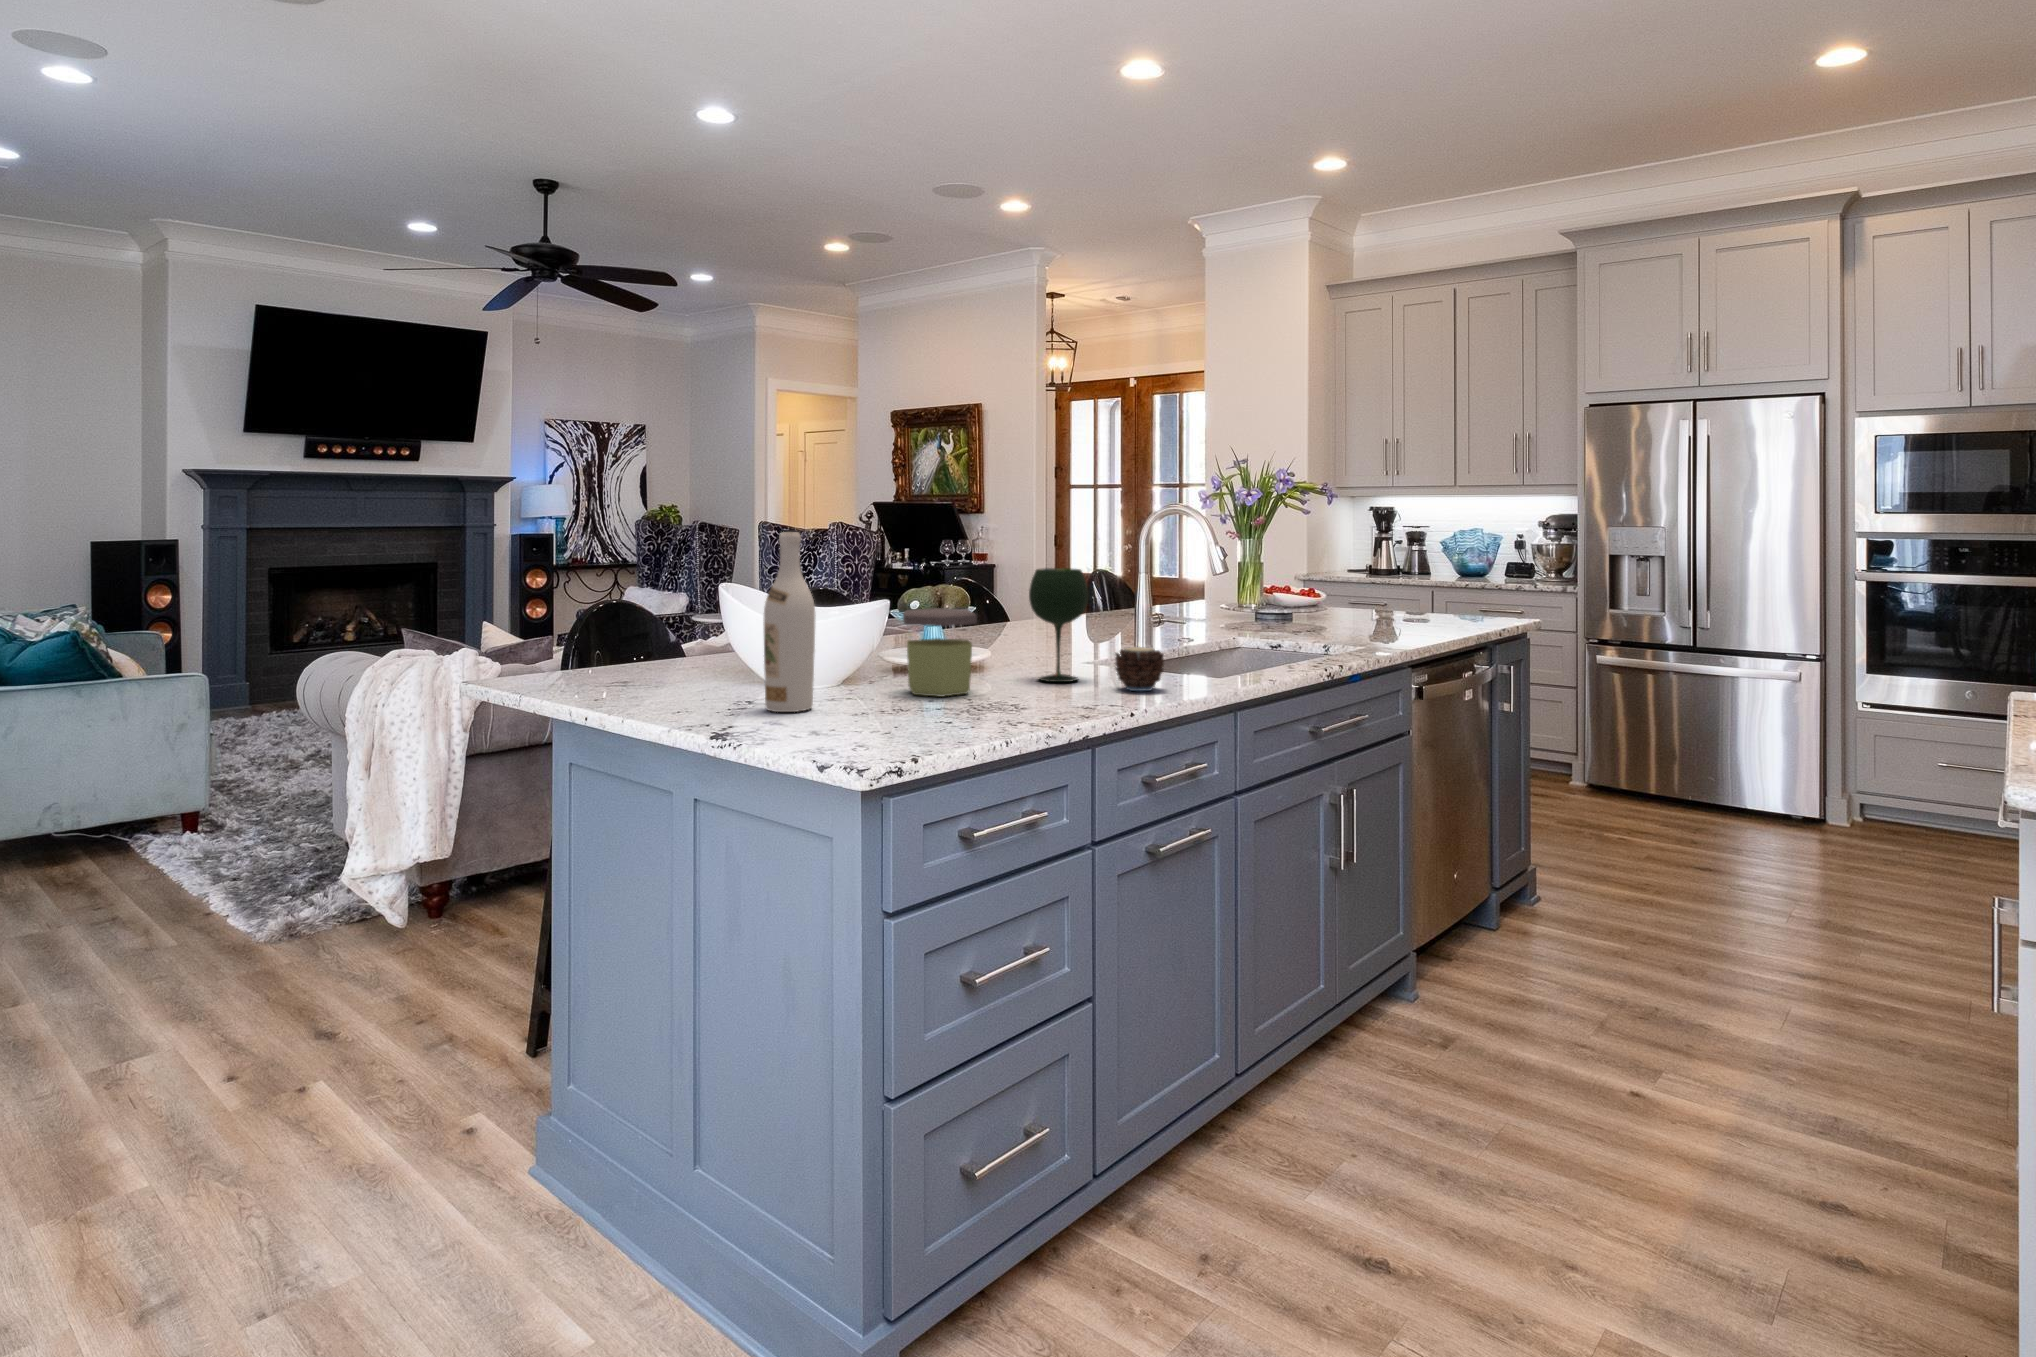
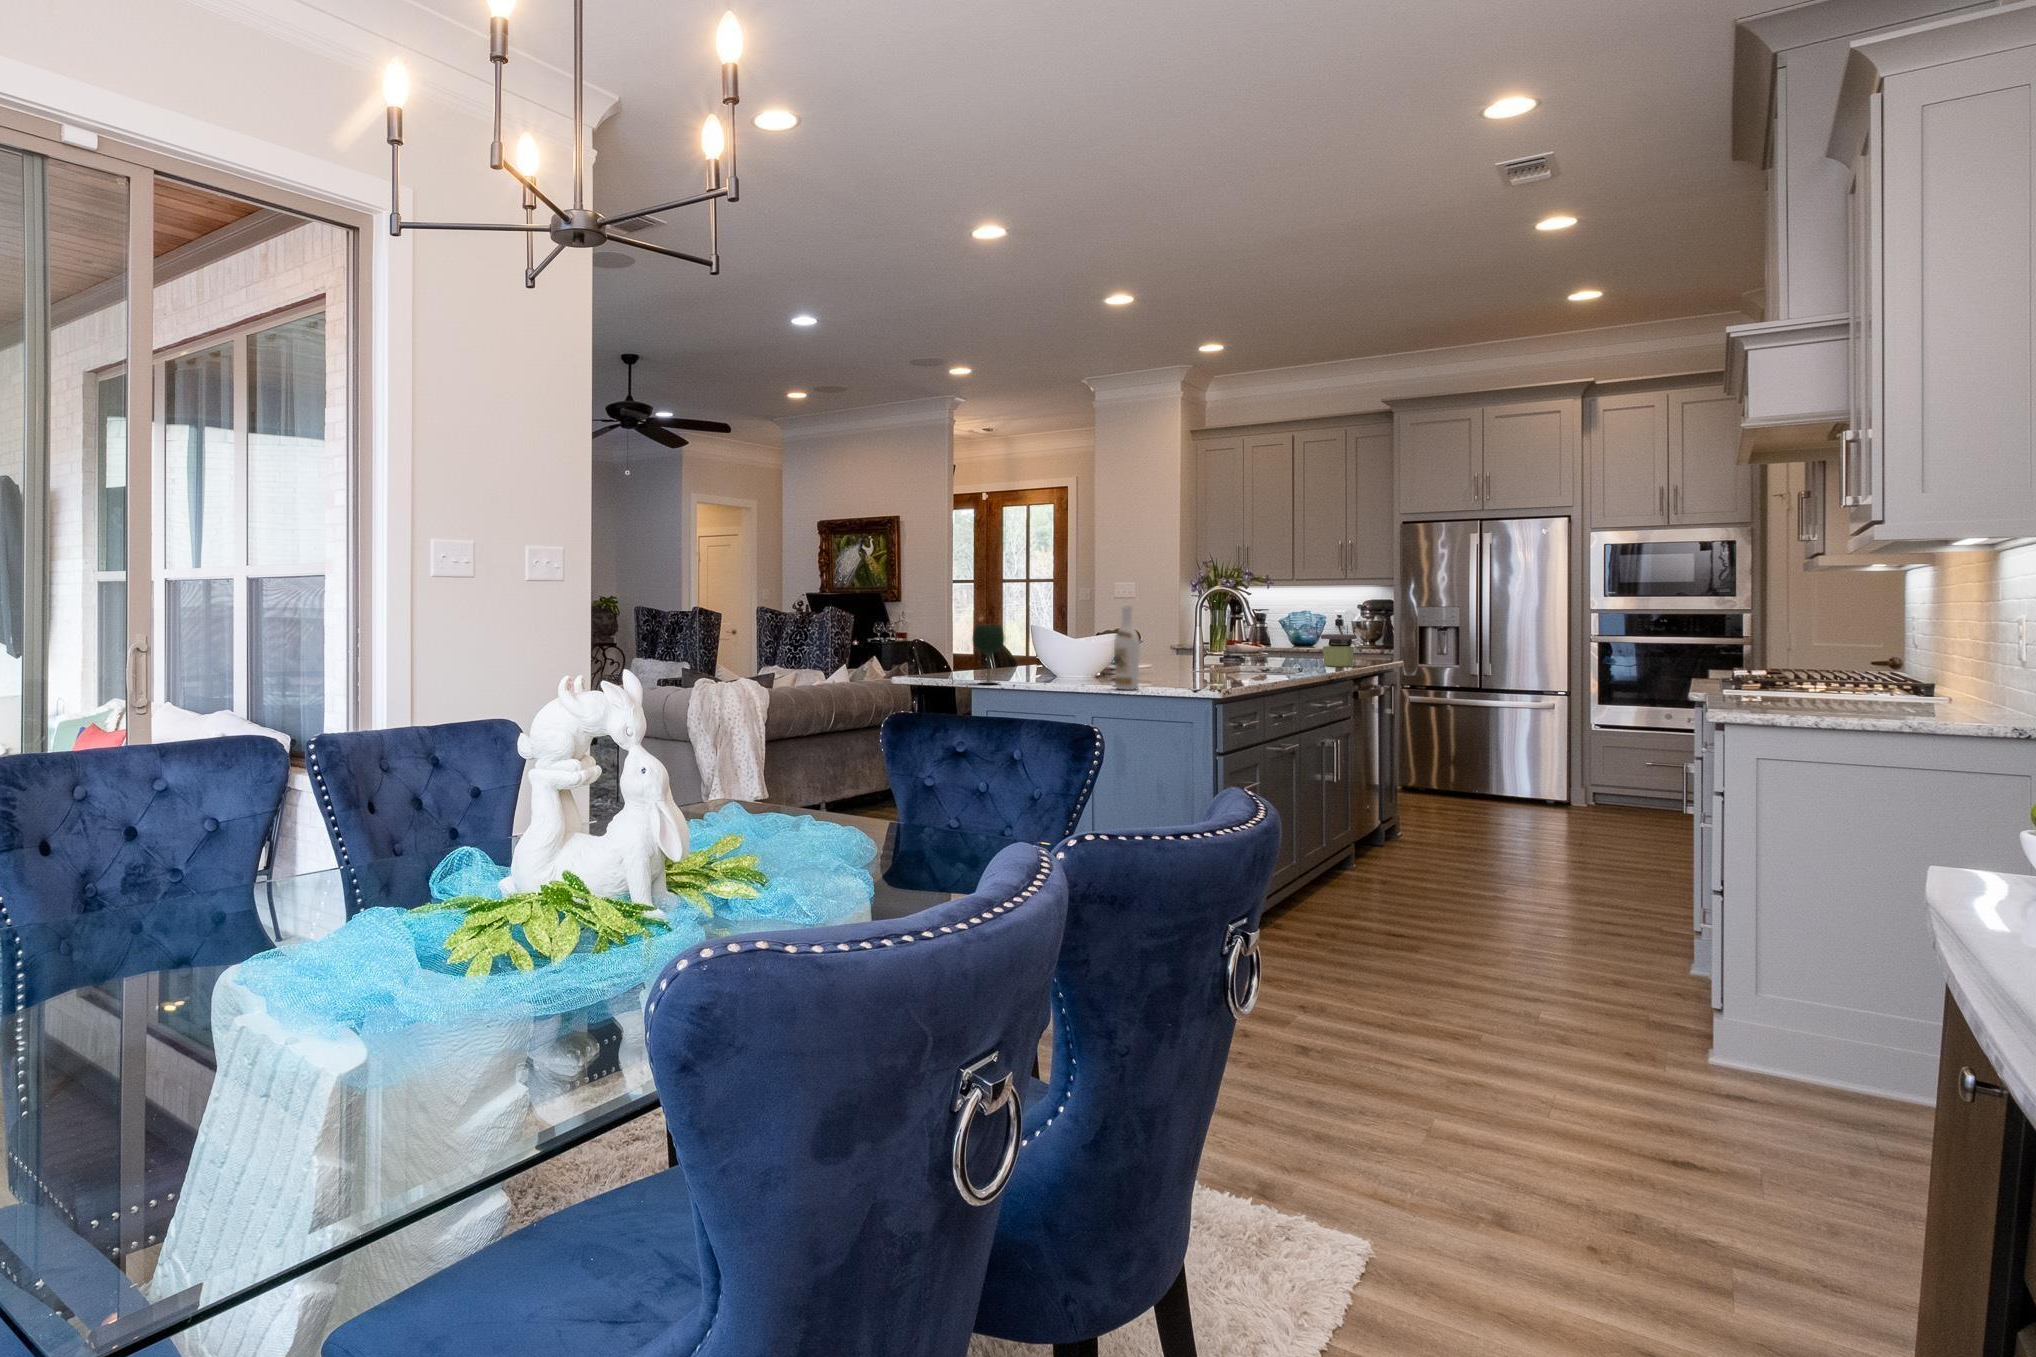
wine glass: present [1029,568,1088,682] -> present [972,625,1005,684]
jar: present [903,608,977,697] -> present [1321,634,1356,667]
candle: present [1115,647,1164,691] -> none [1252,659,1281,684]

